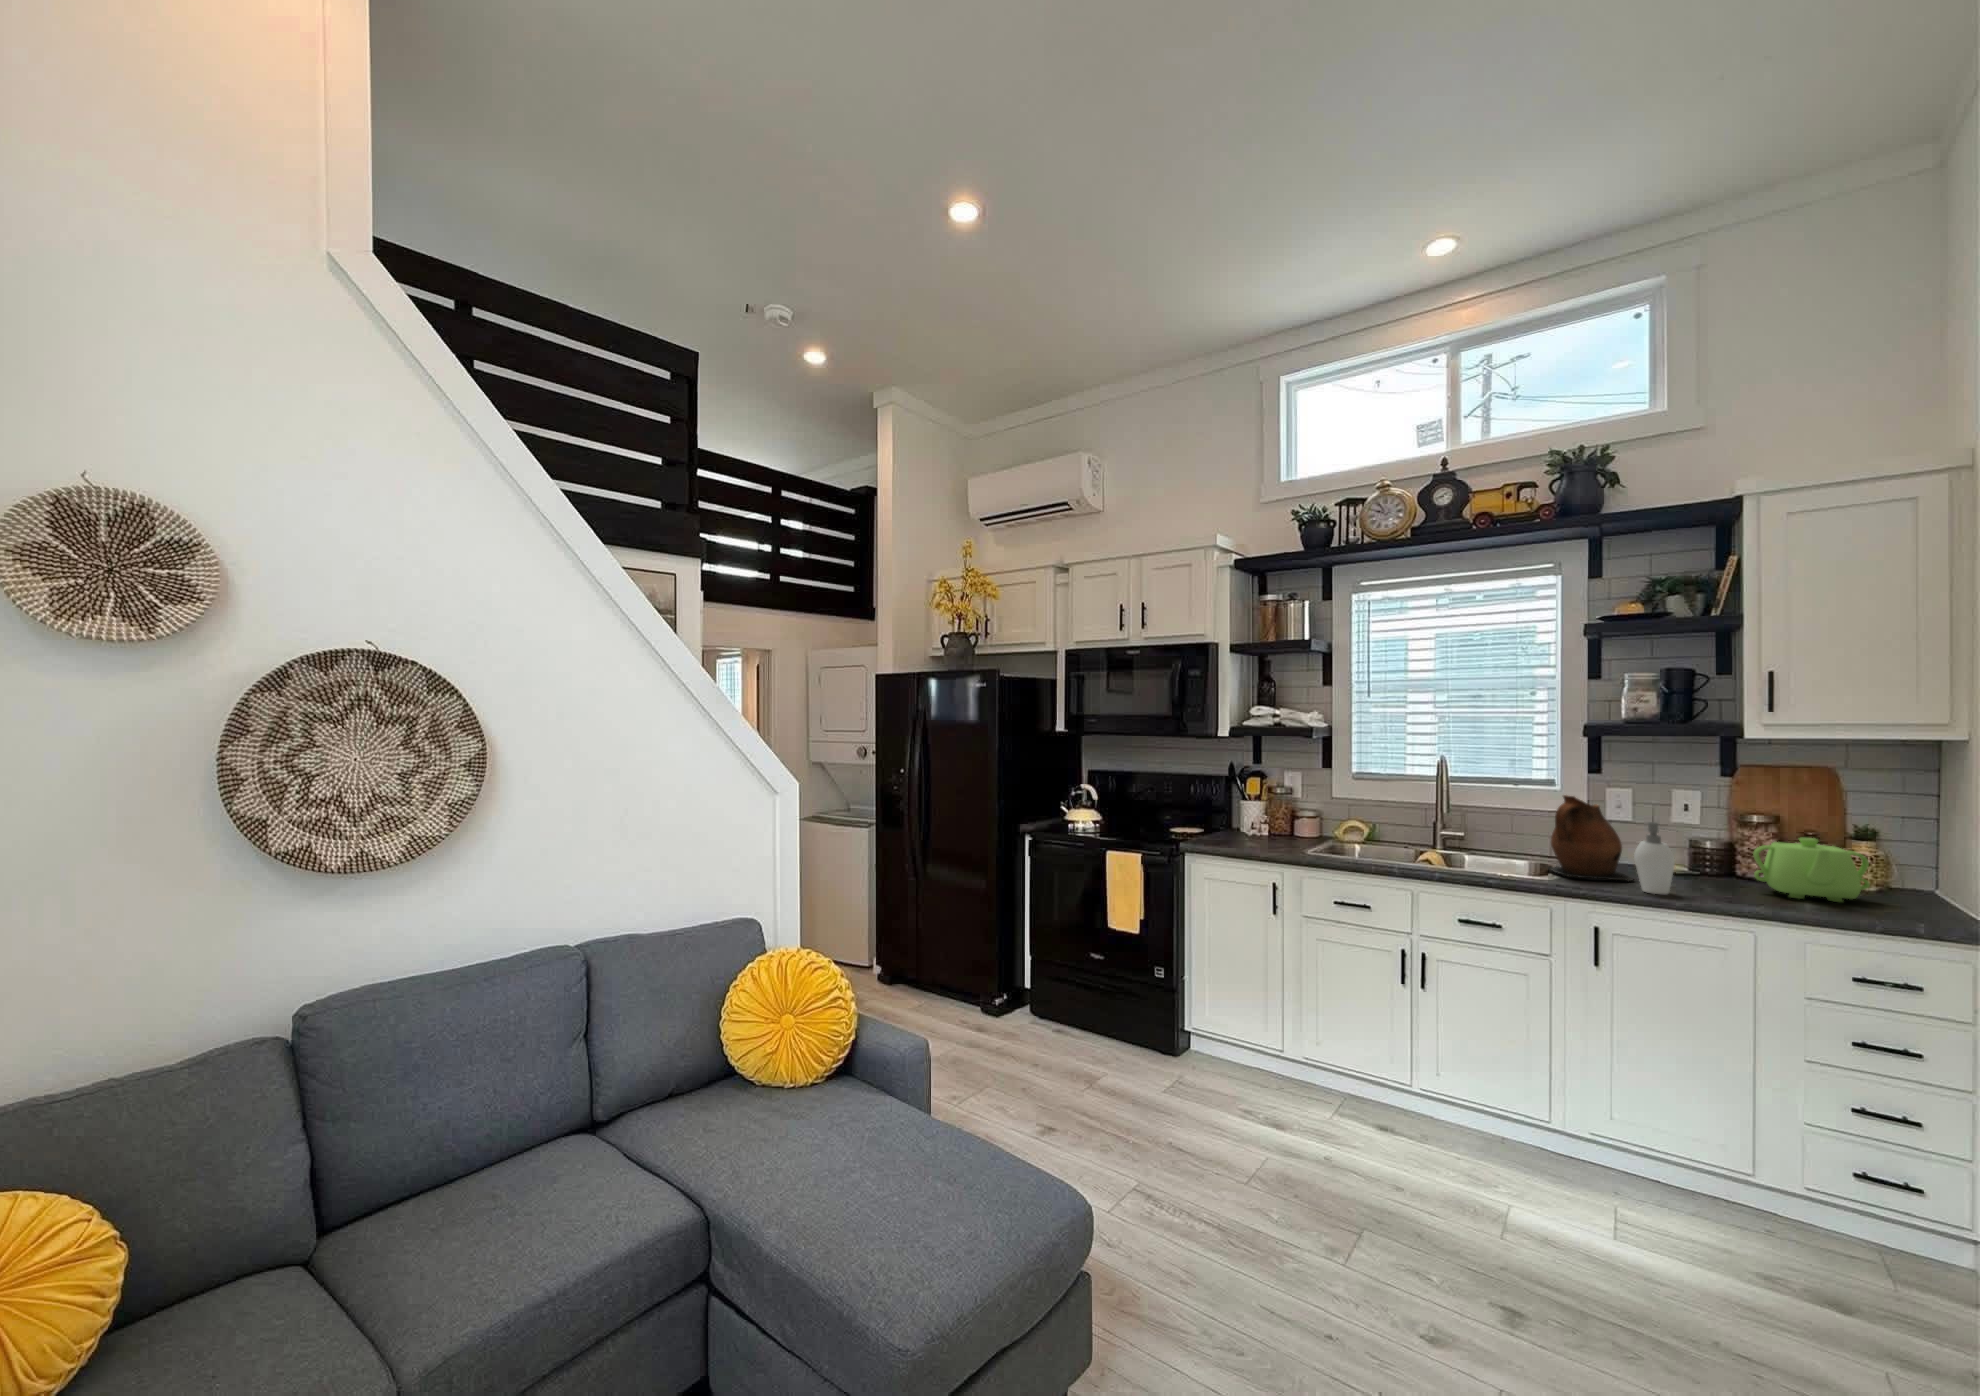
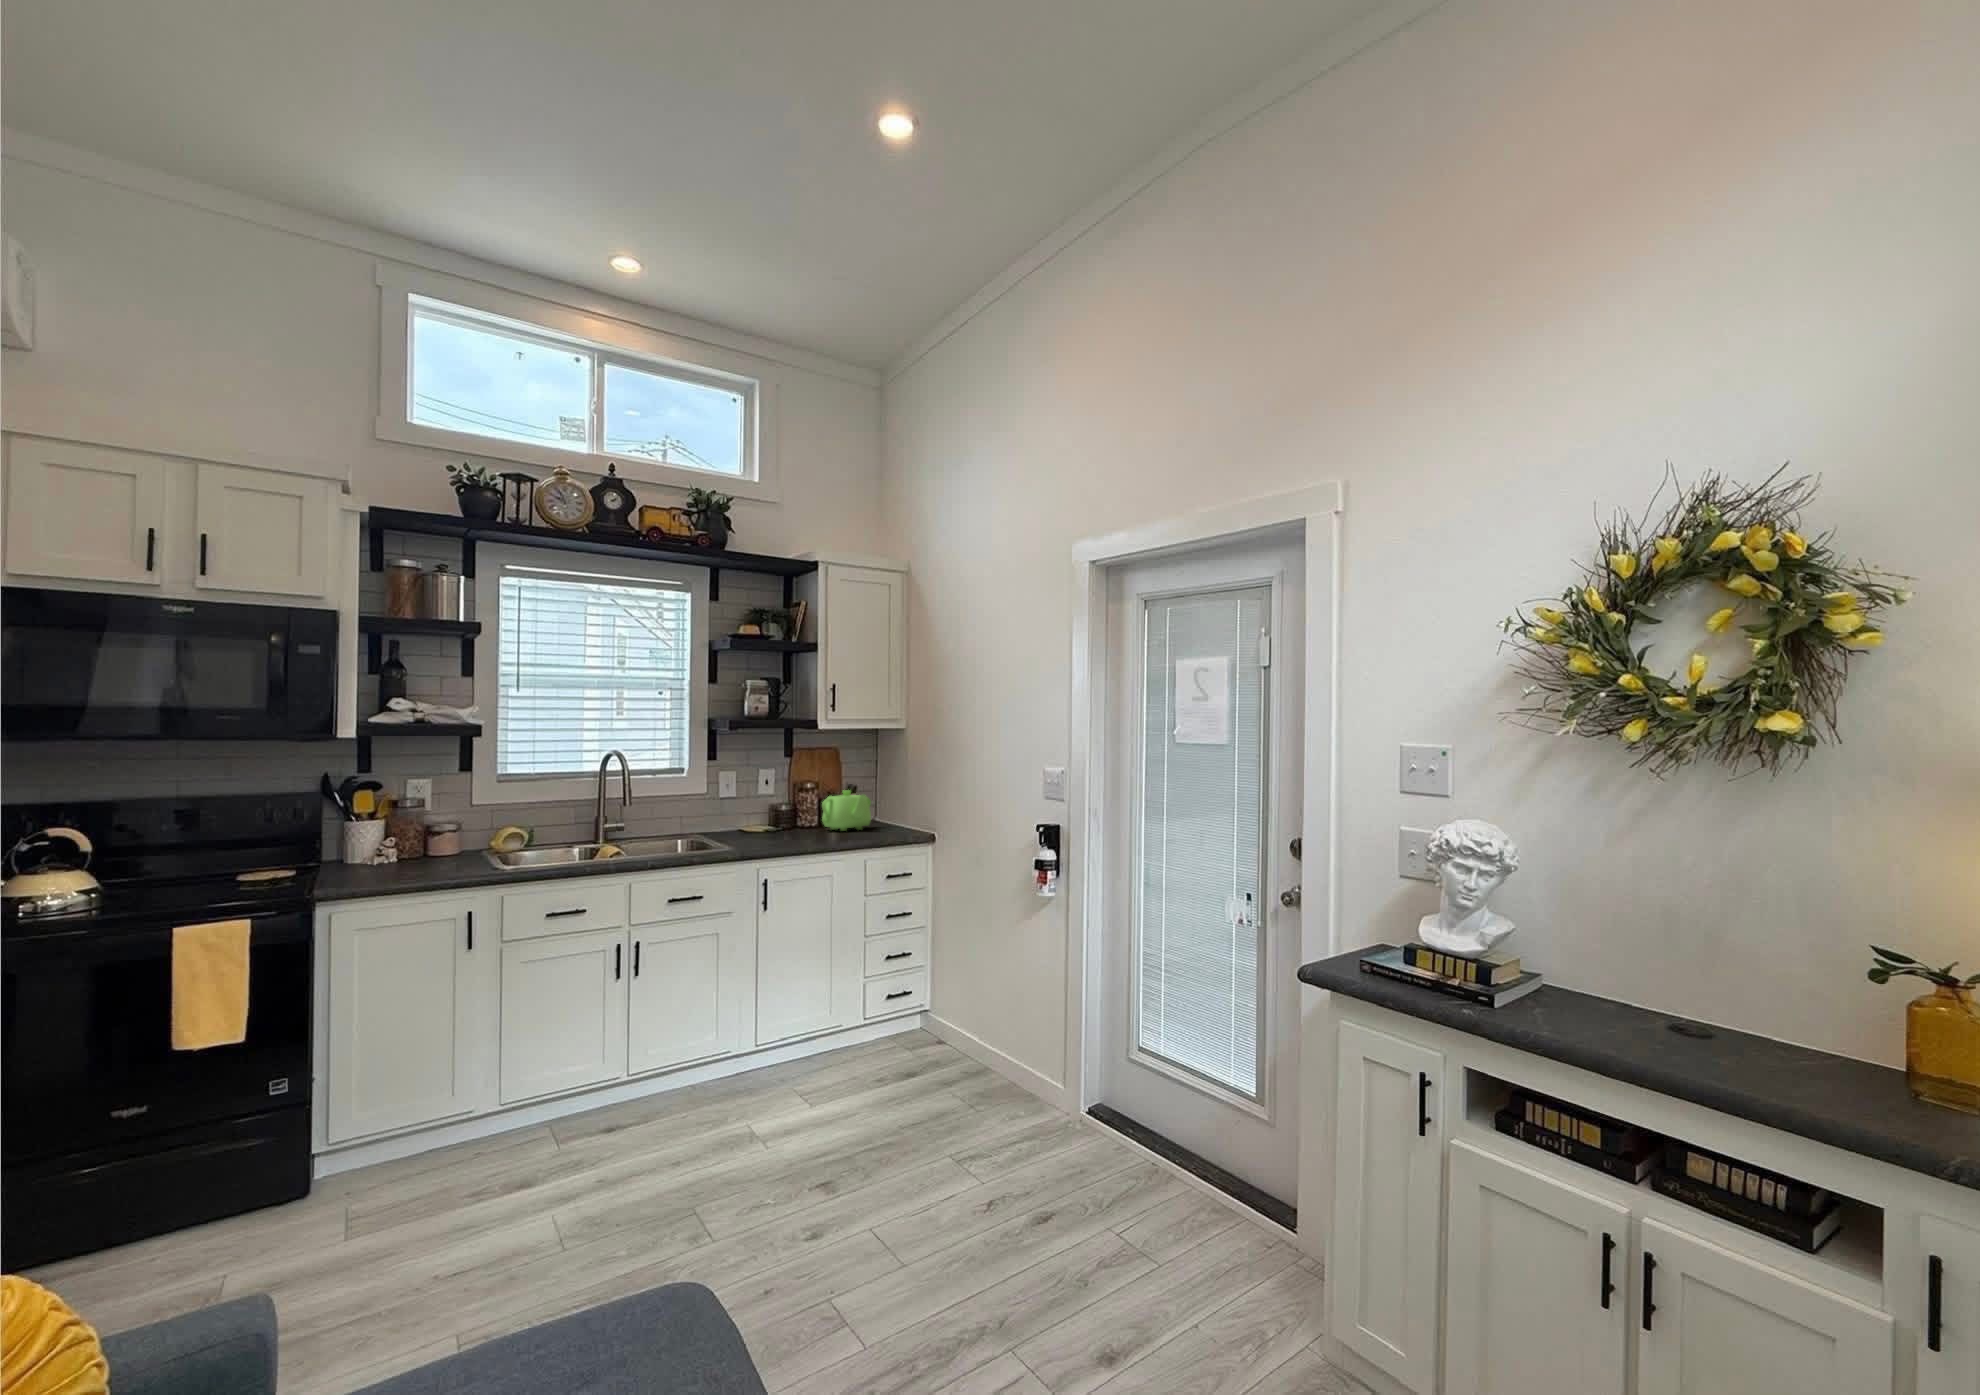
ceramic pitcher: present [1548,795,1633,881] -> none [694,775,760,842]
soap dispenser: present [1634,822,1675,894] -> none [772,787,802,841]

